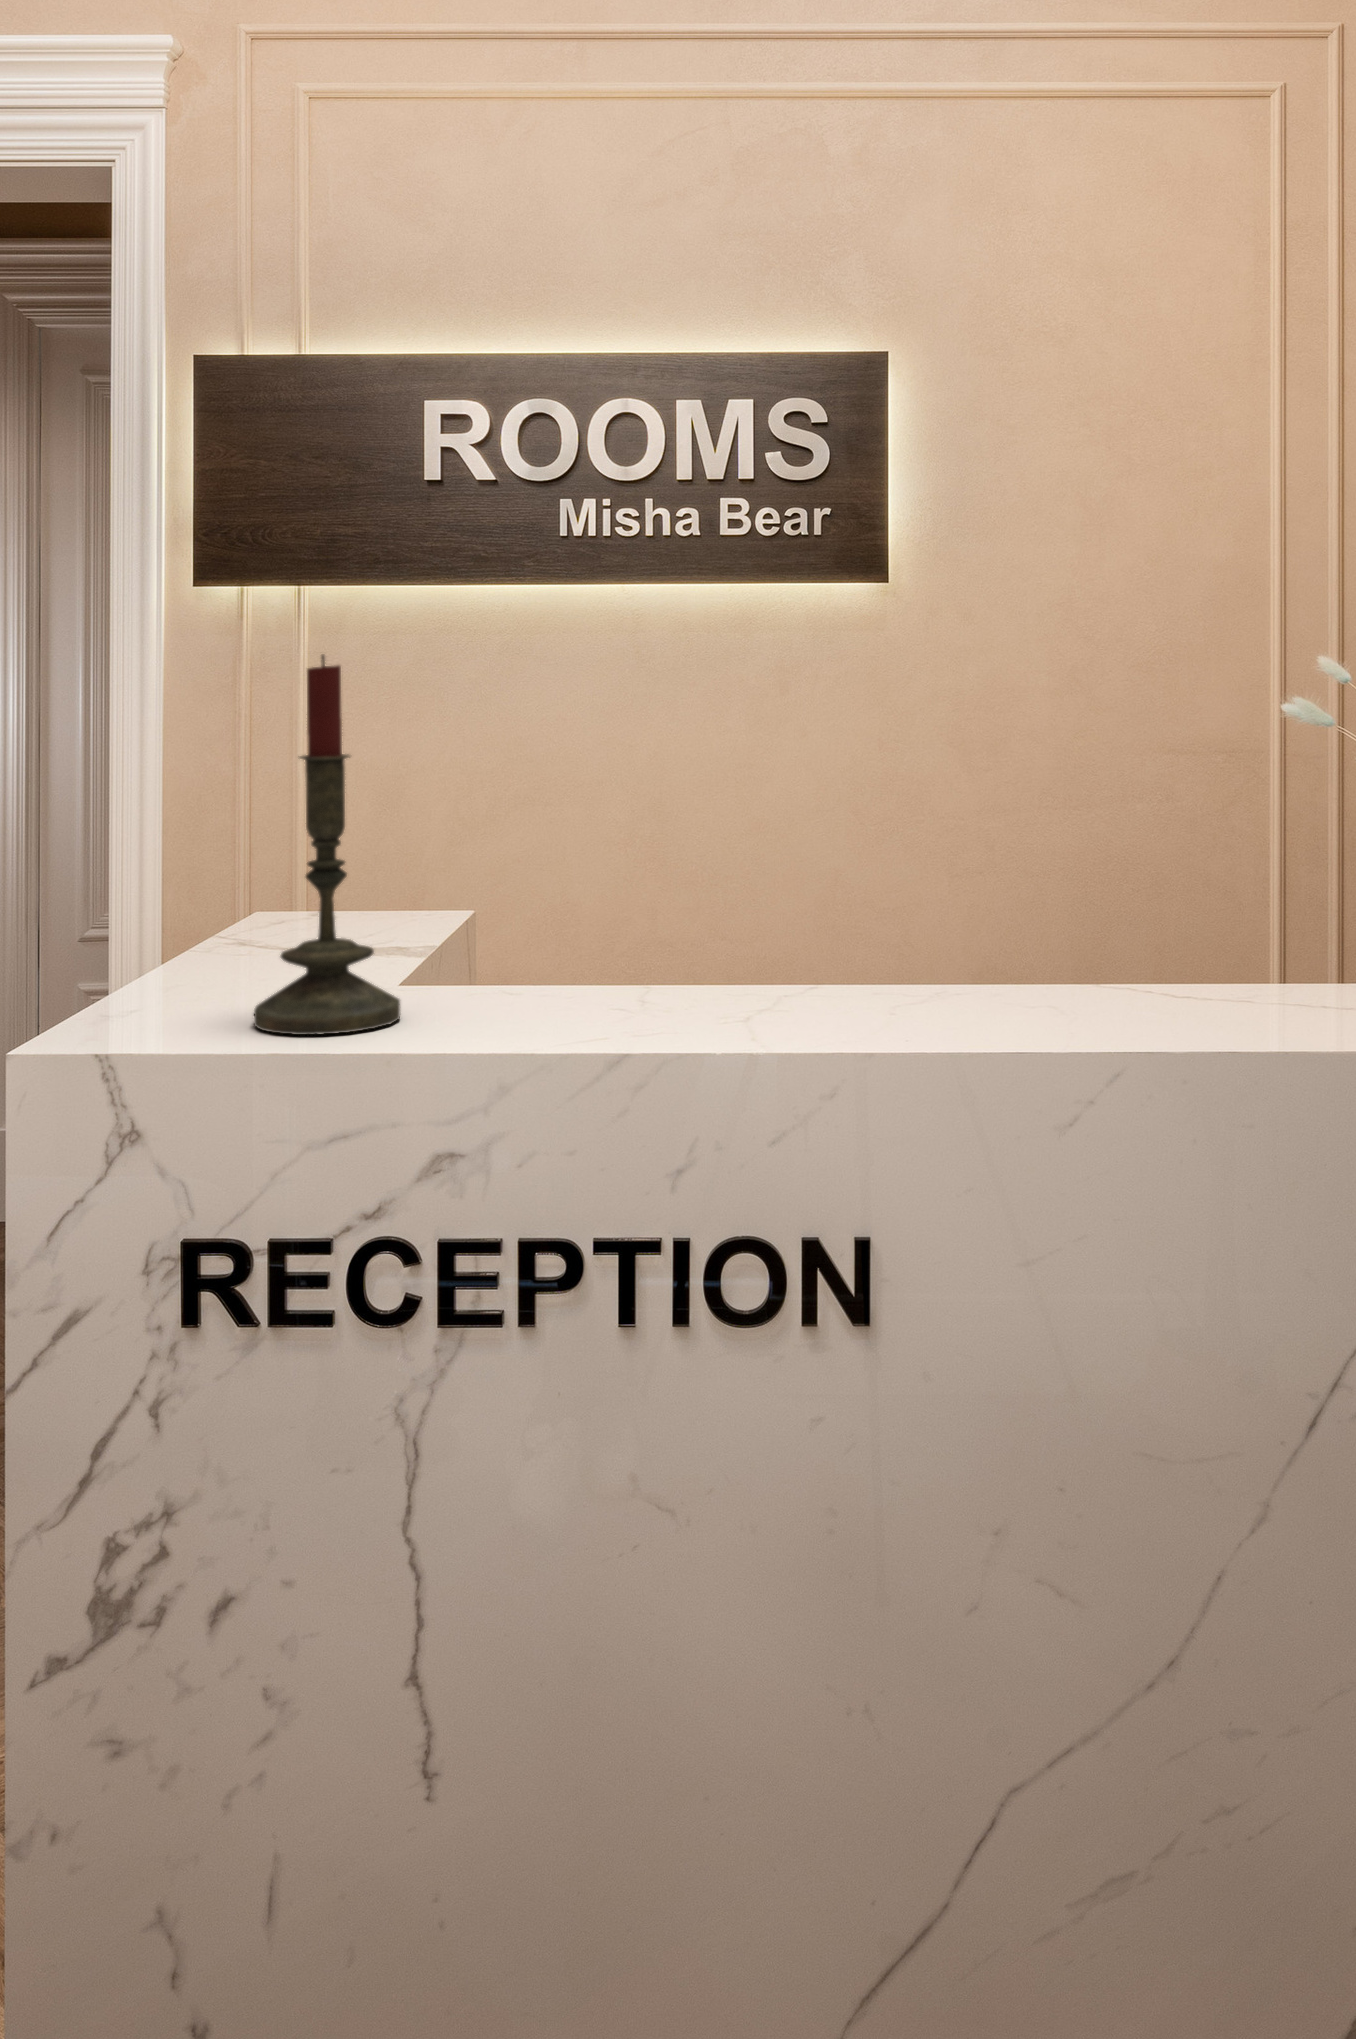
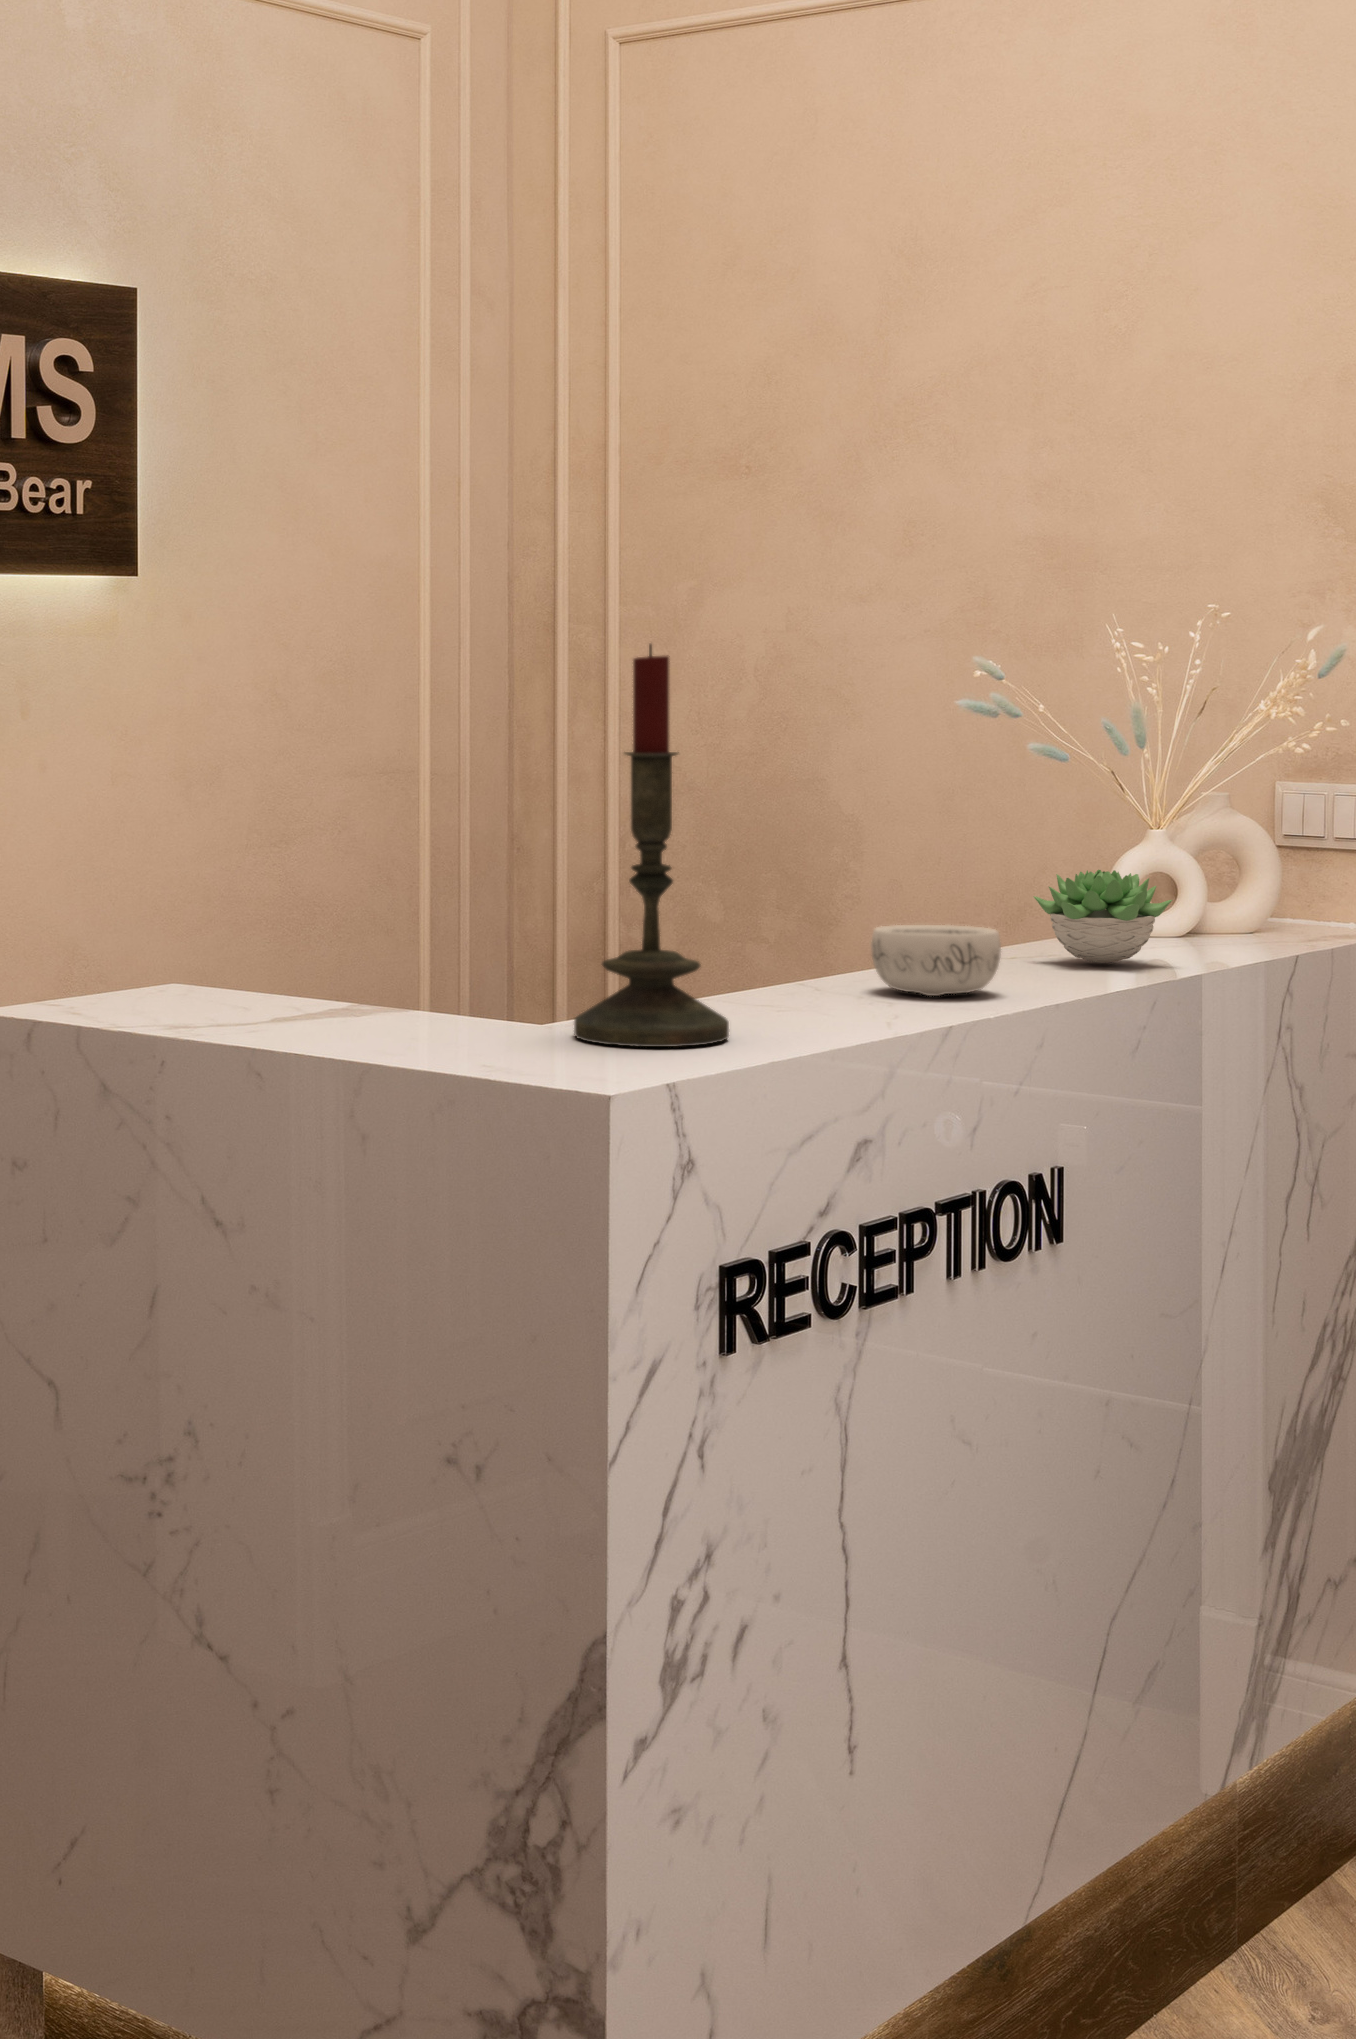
succulent plant: none [1119,910,1282,1022] -> present [1033,870,1172,963]
decorative bowl: none [747,946,906,1027] -> present [871,925,1001,996]

